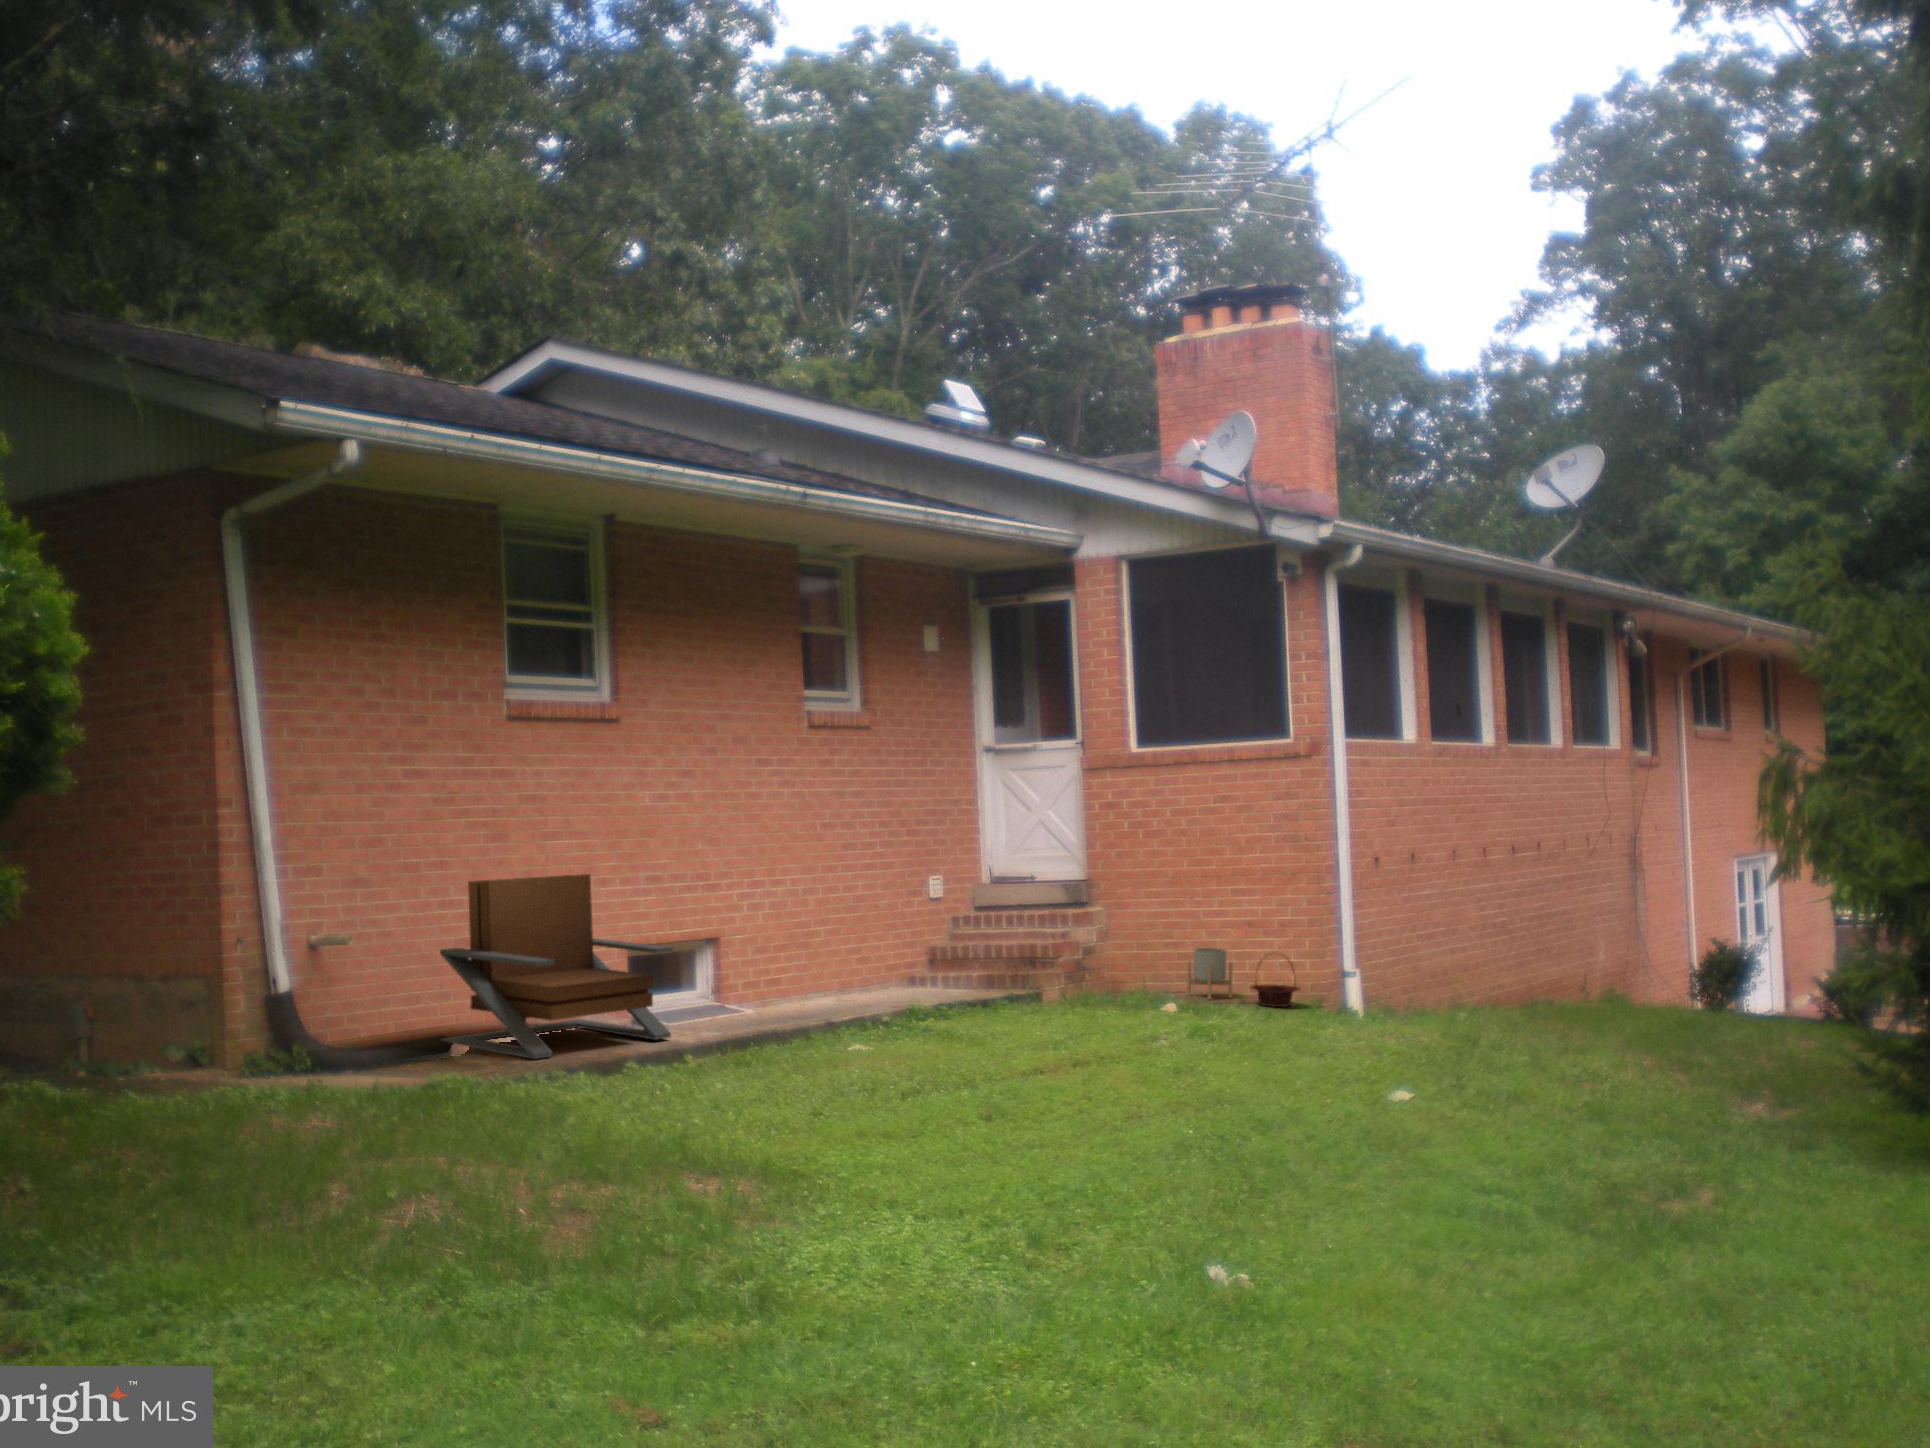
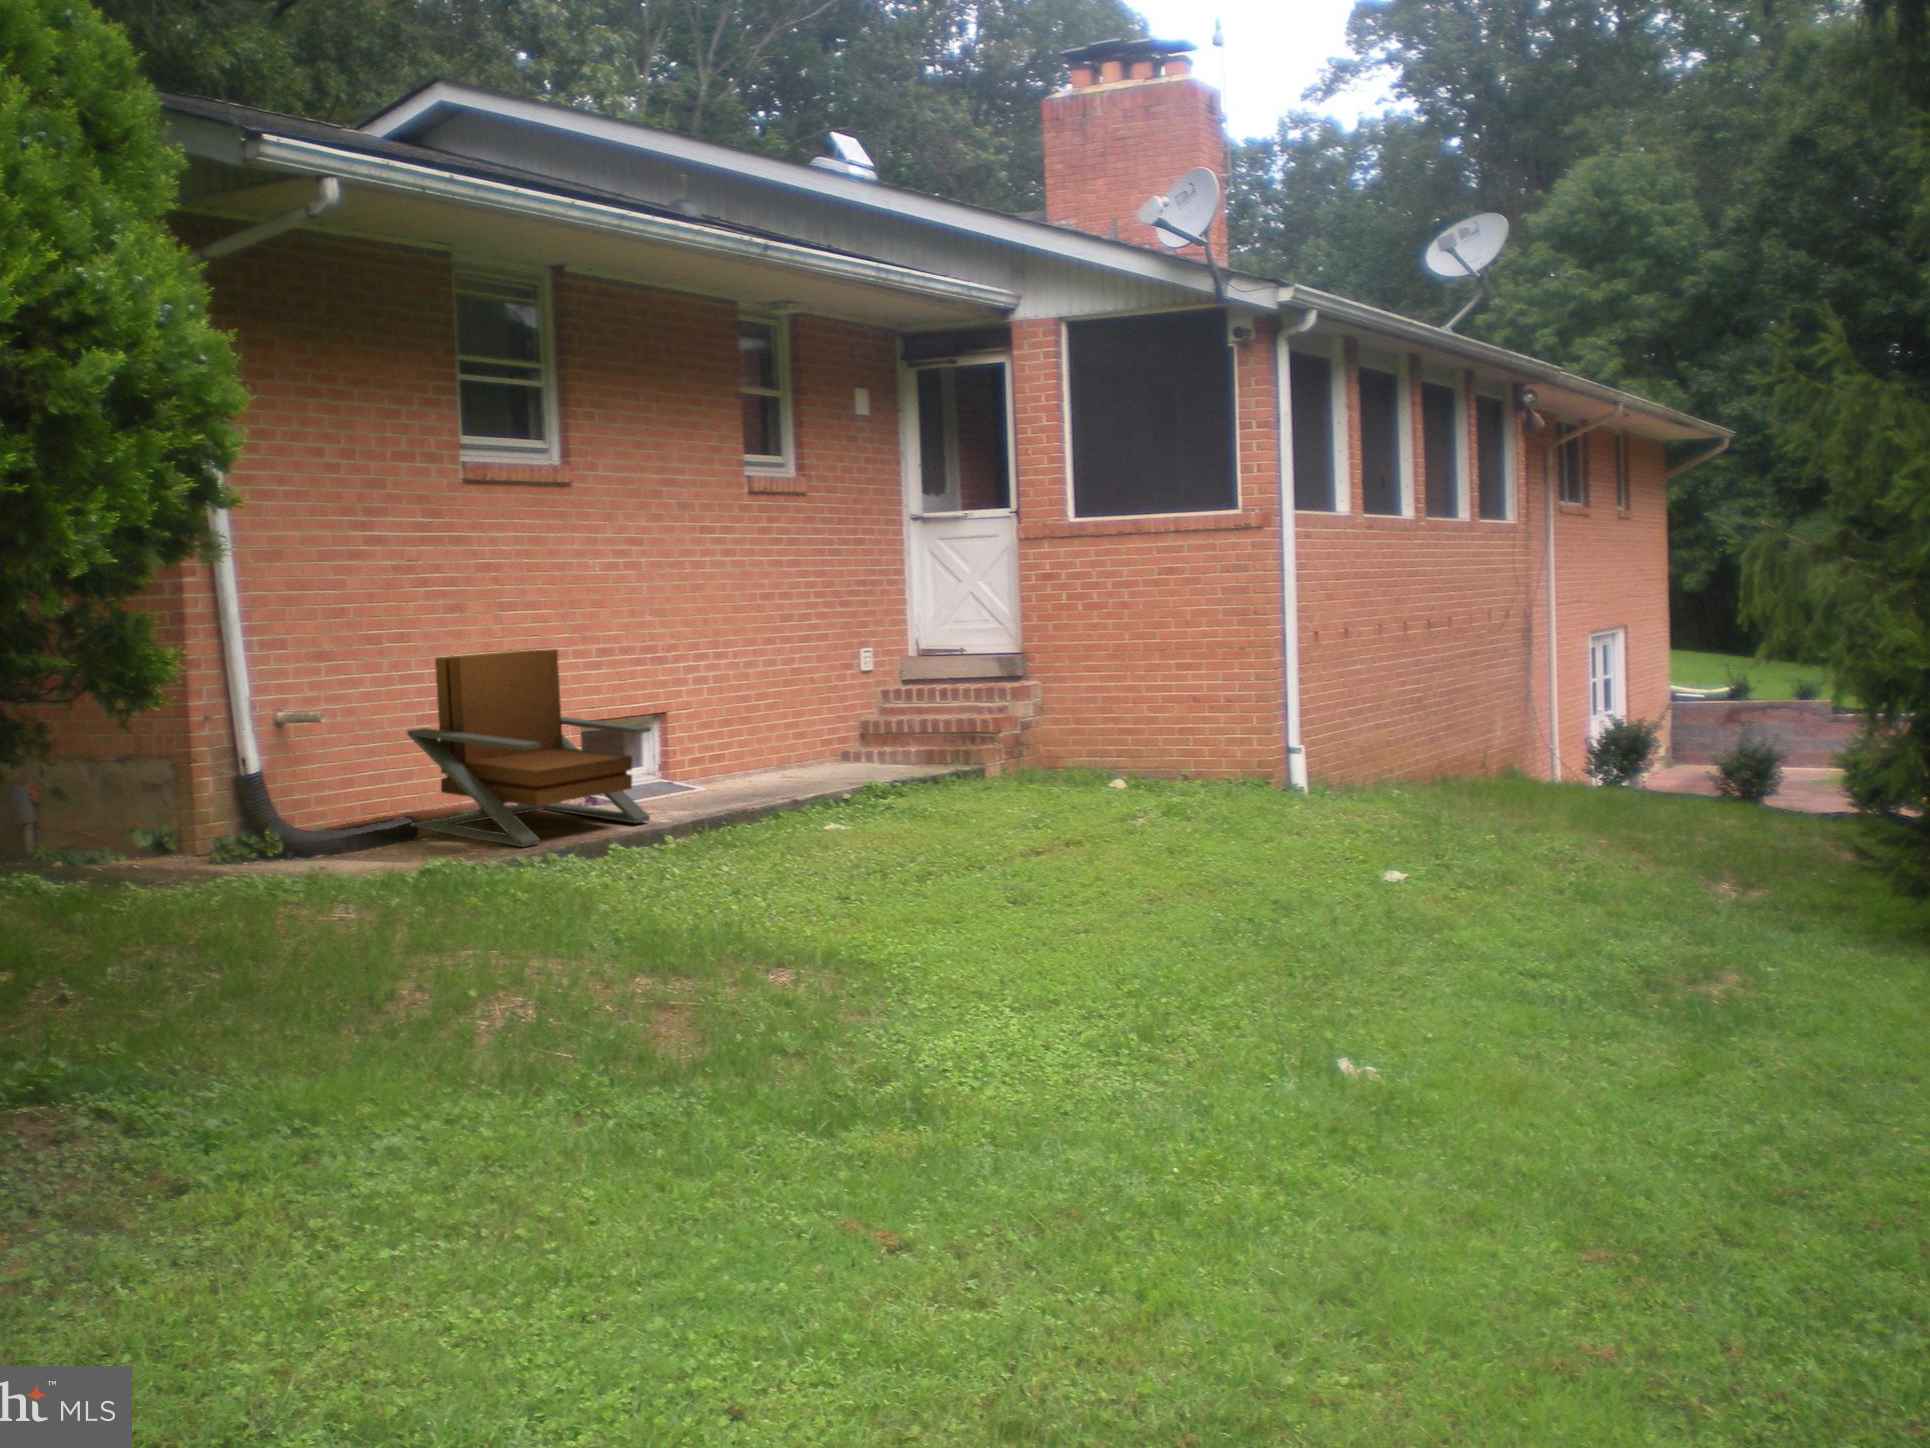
planter: present [1187,948,1233,1000] -> none [1128,722,1175,774]
basket: present [1250,962,1300,1007] -> none [1193,727,1246,781]

